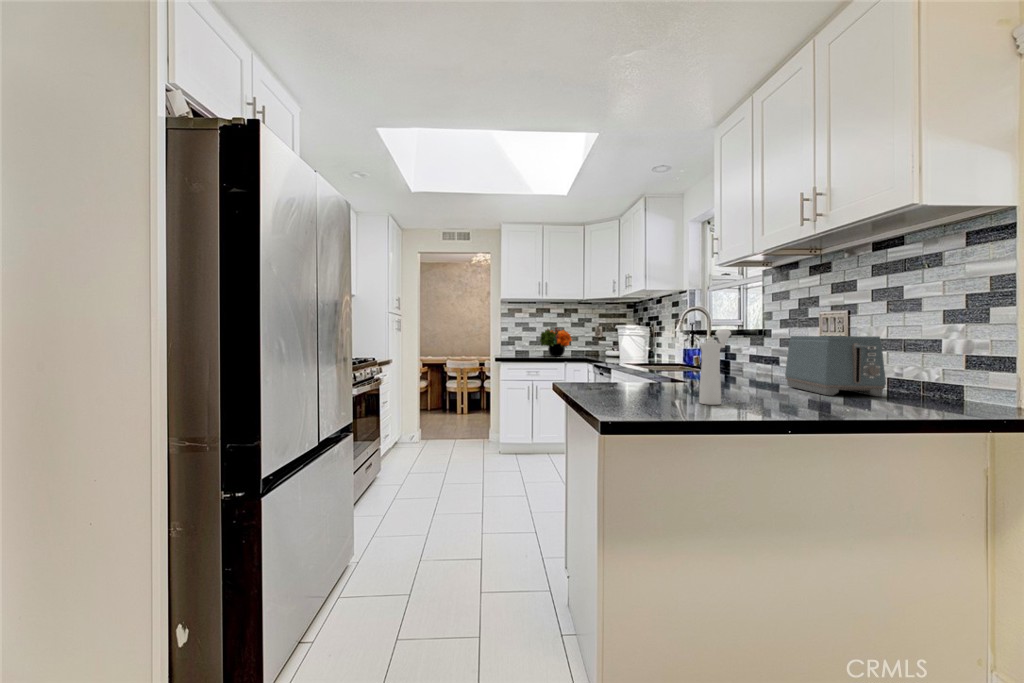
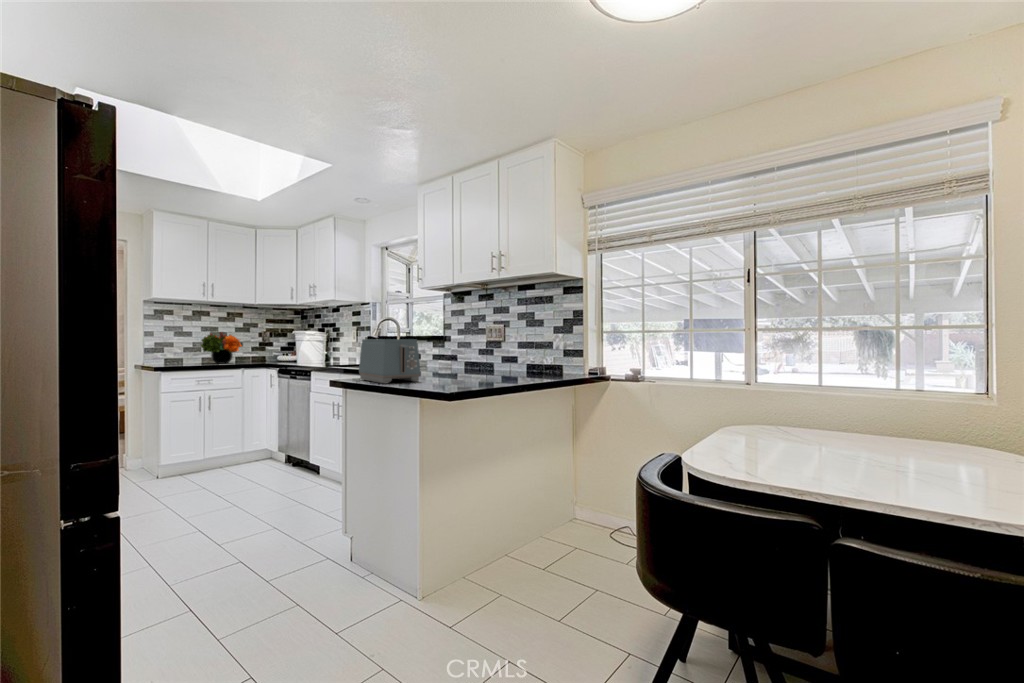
pepper mill: present [699,329,731,405] -> none [456,336,470,384]
toaster: present [785,336,886,396] -> present [359,339,421,383]

